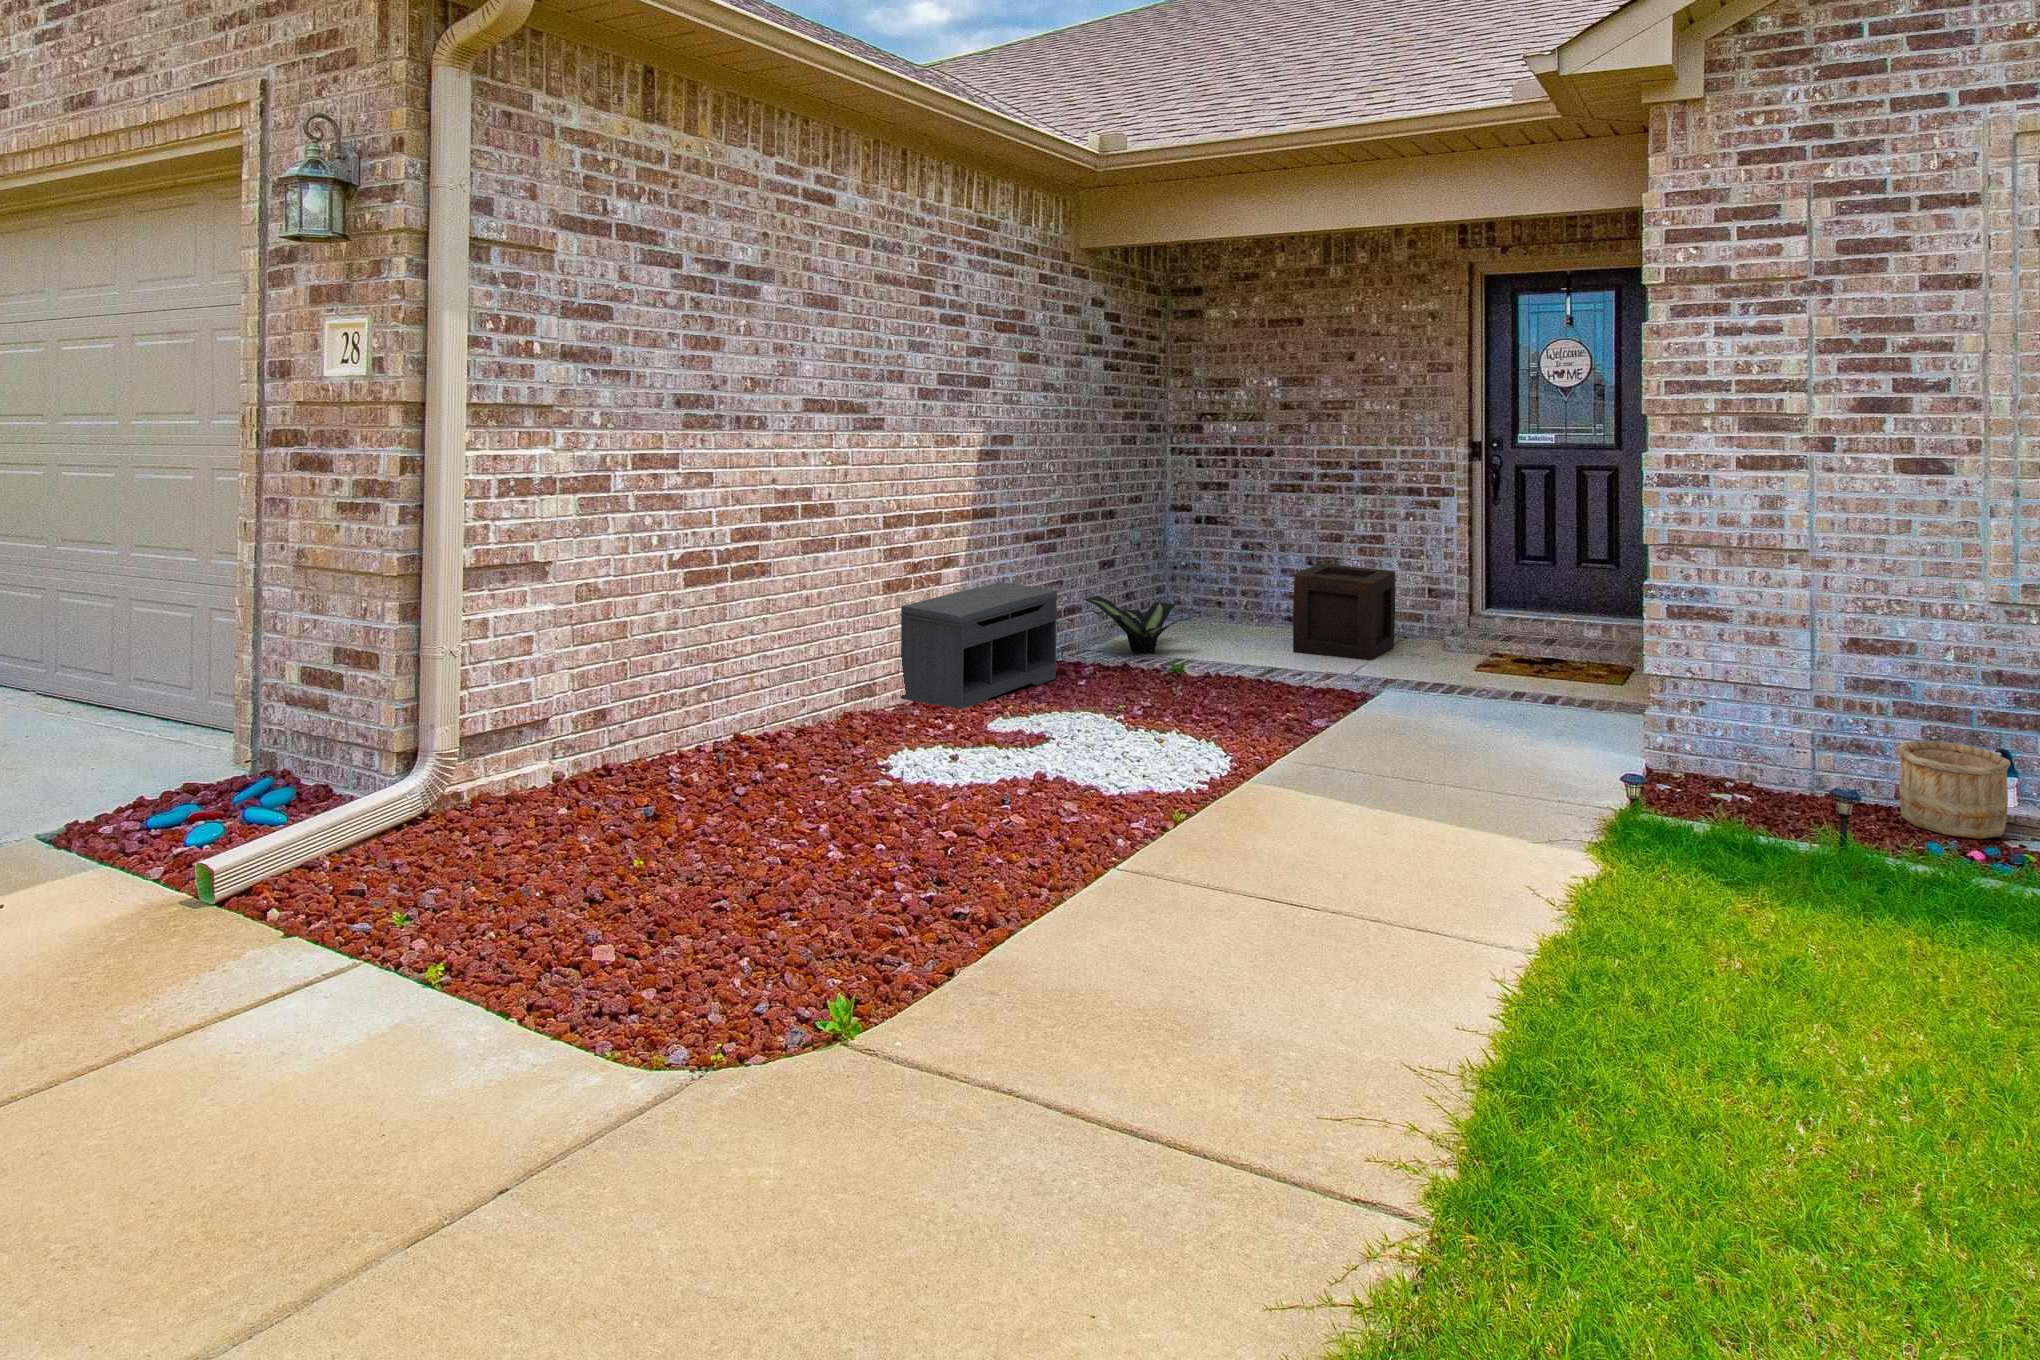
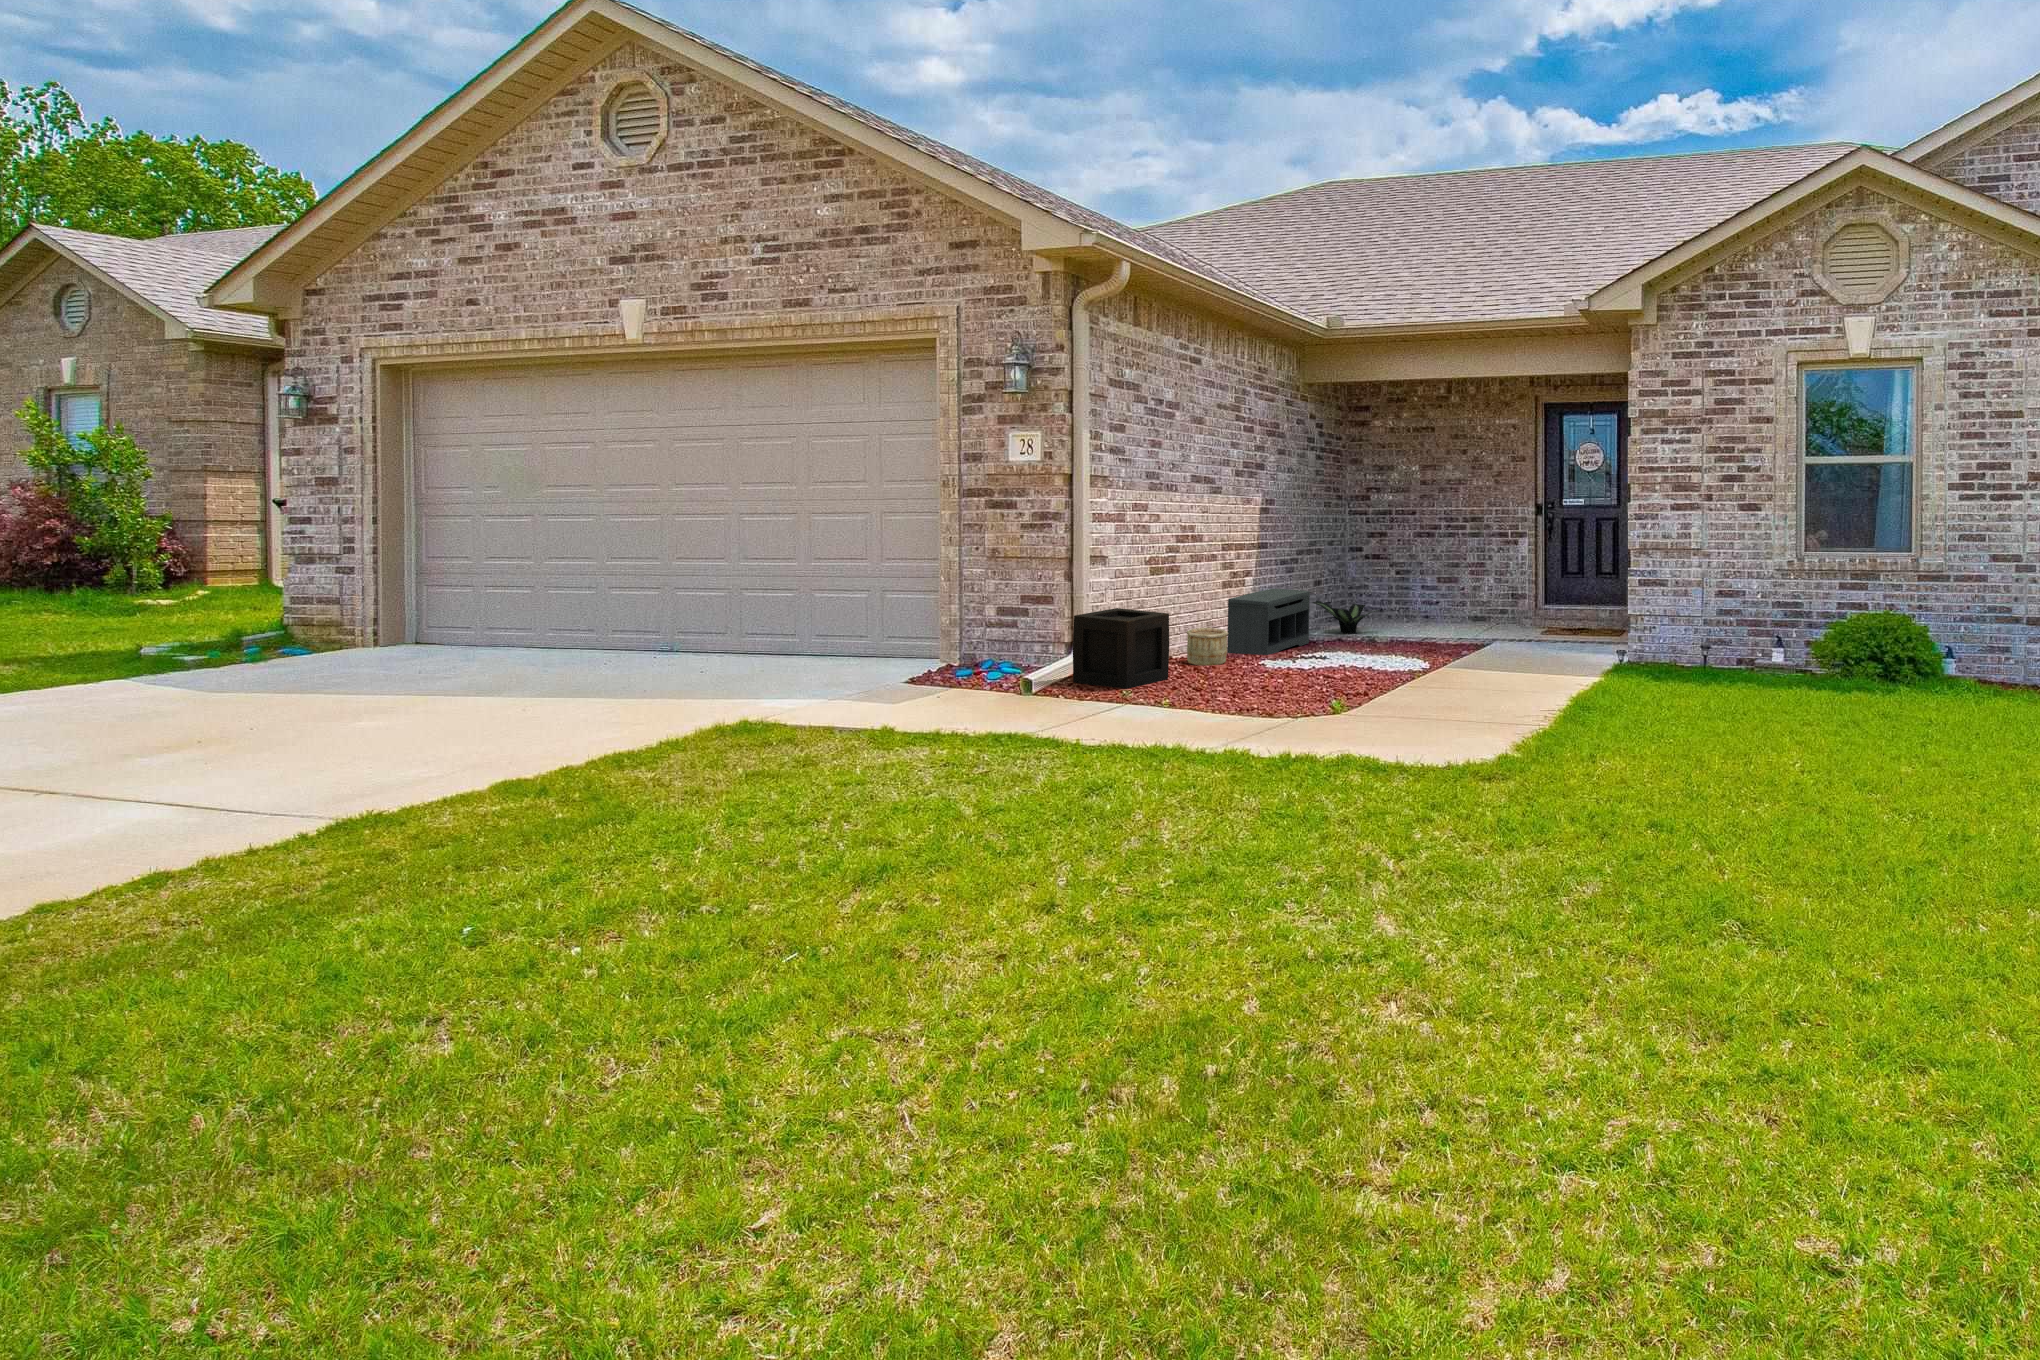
wooden crate: present [1293,564,1395,661] -> present [1073,608,1169,689]
wooden bucket: present [1896,741,2011,839] -> present [1187,628,1228,666]

